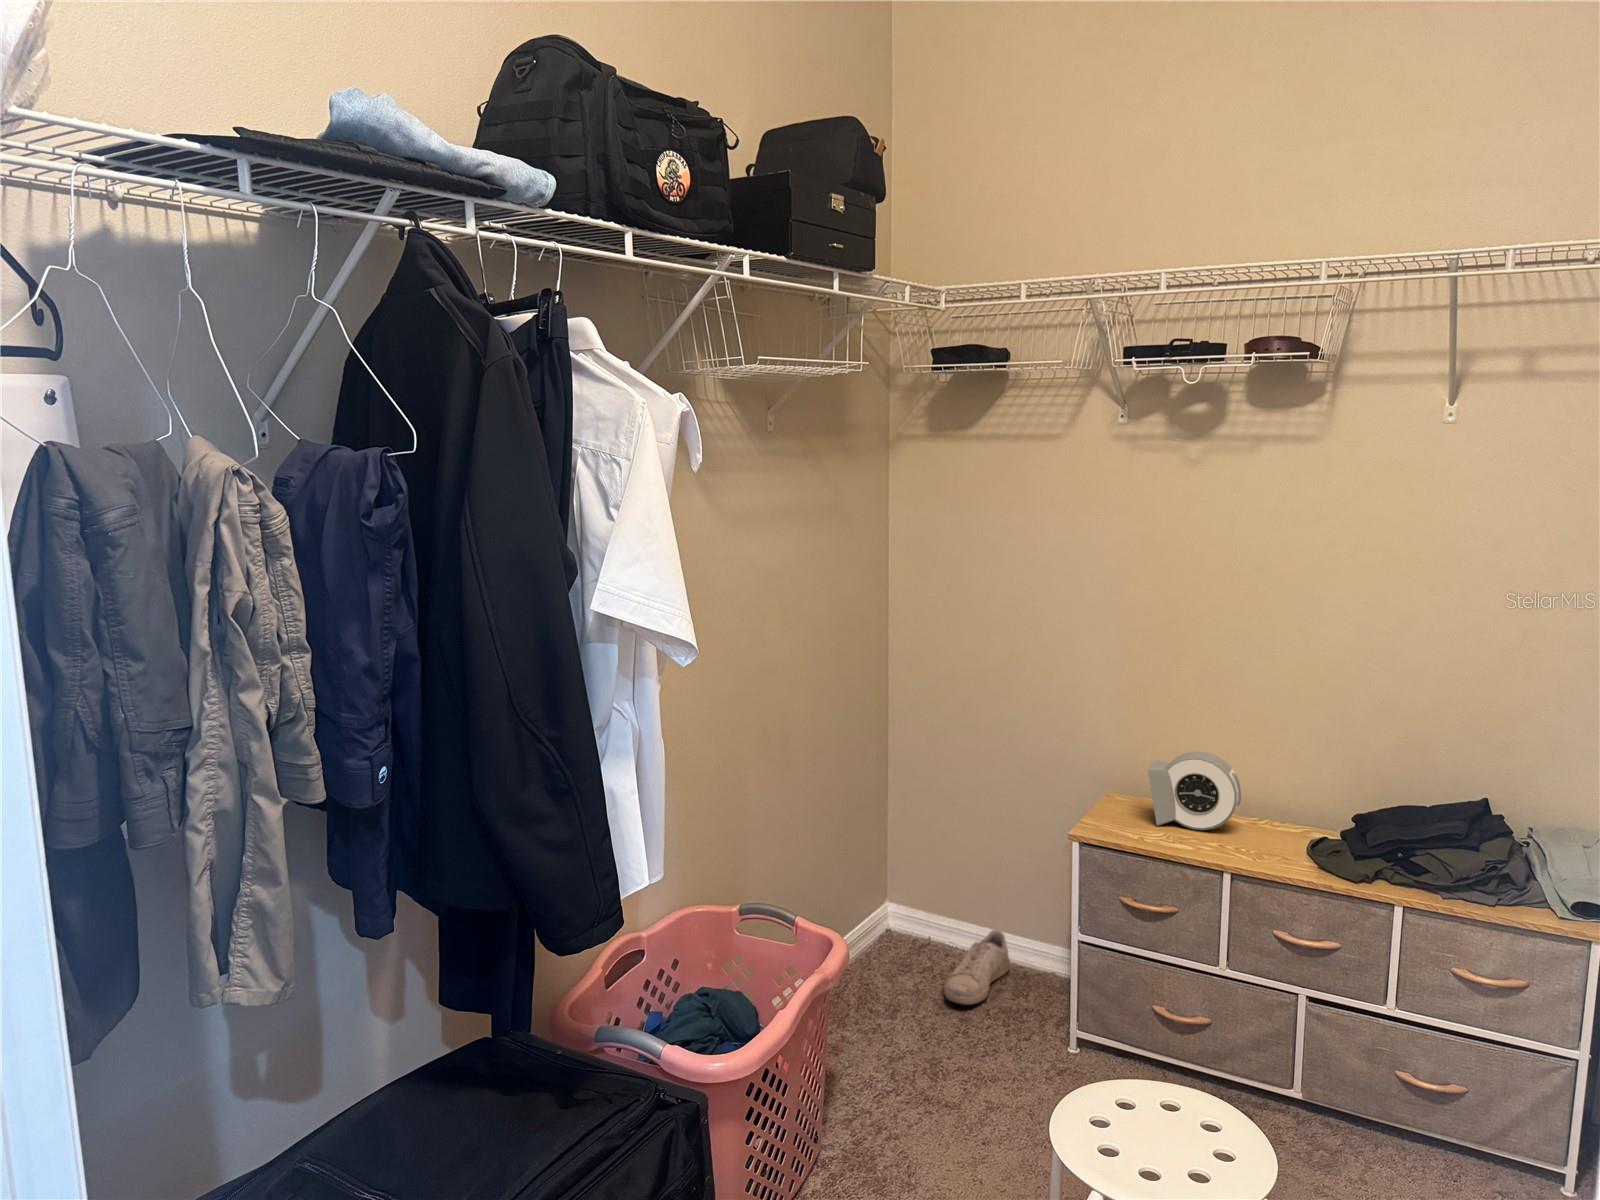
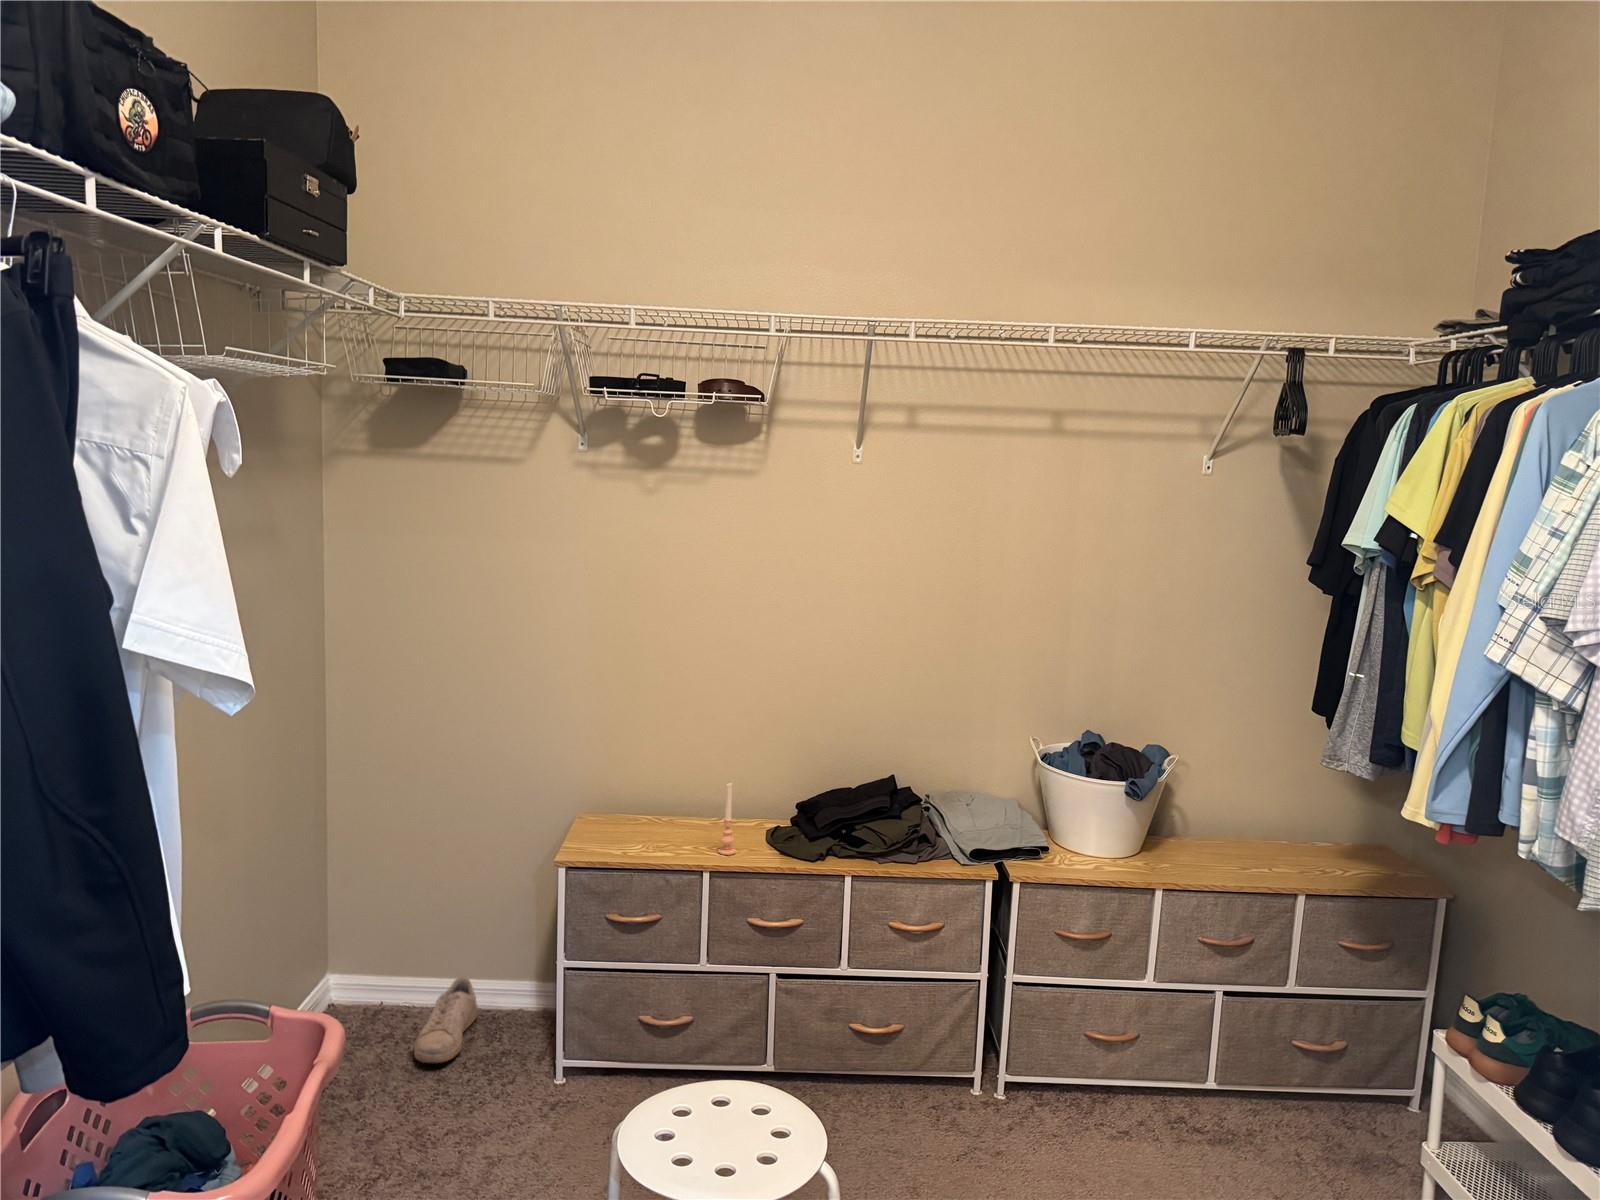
alarm clock: present [1148,751,1241,830] -> none [625,764,708,841]
candle: none [1245,778,1266,856] -> present [718,783,736,855]

